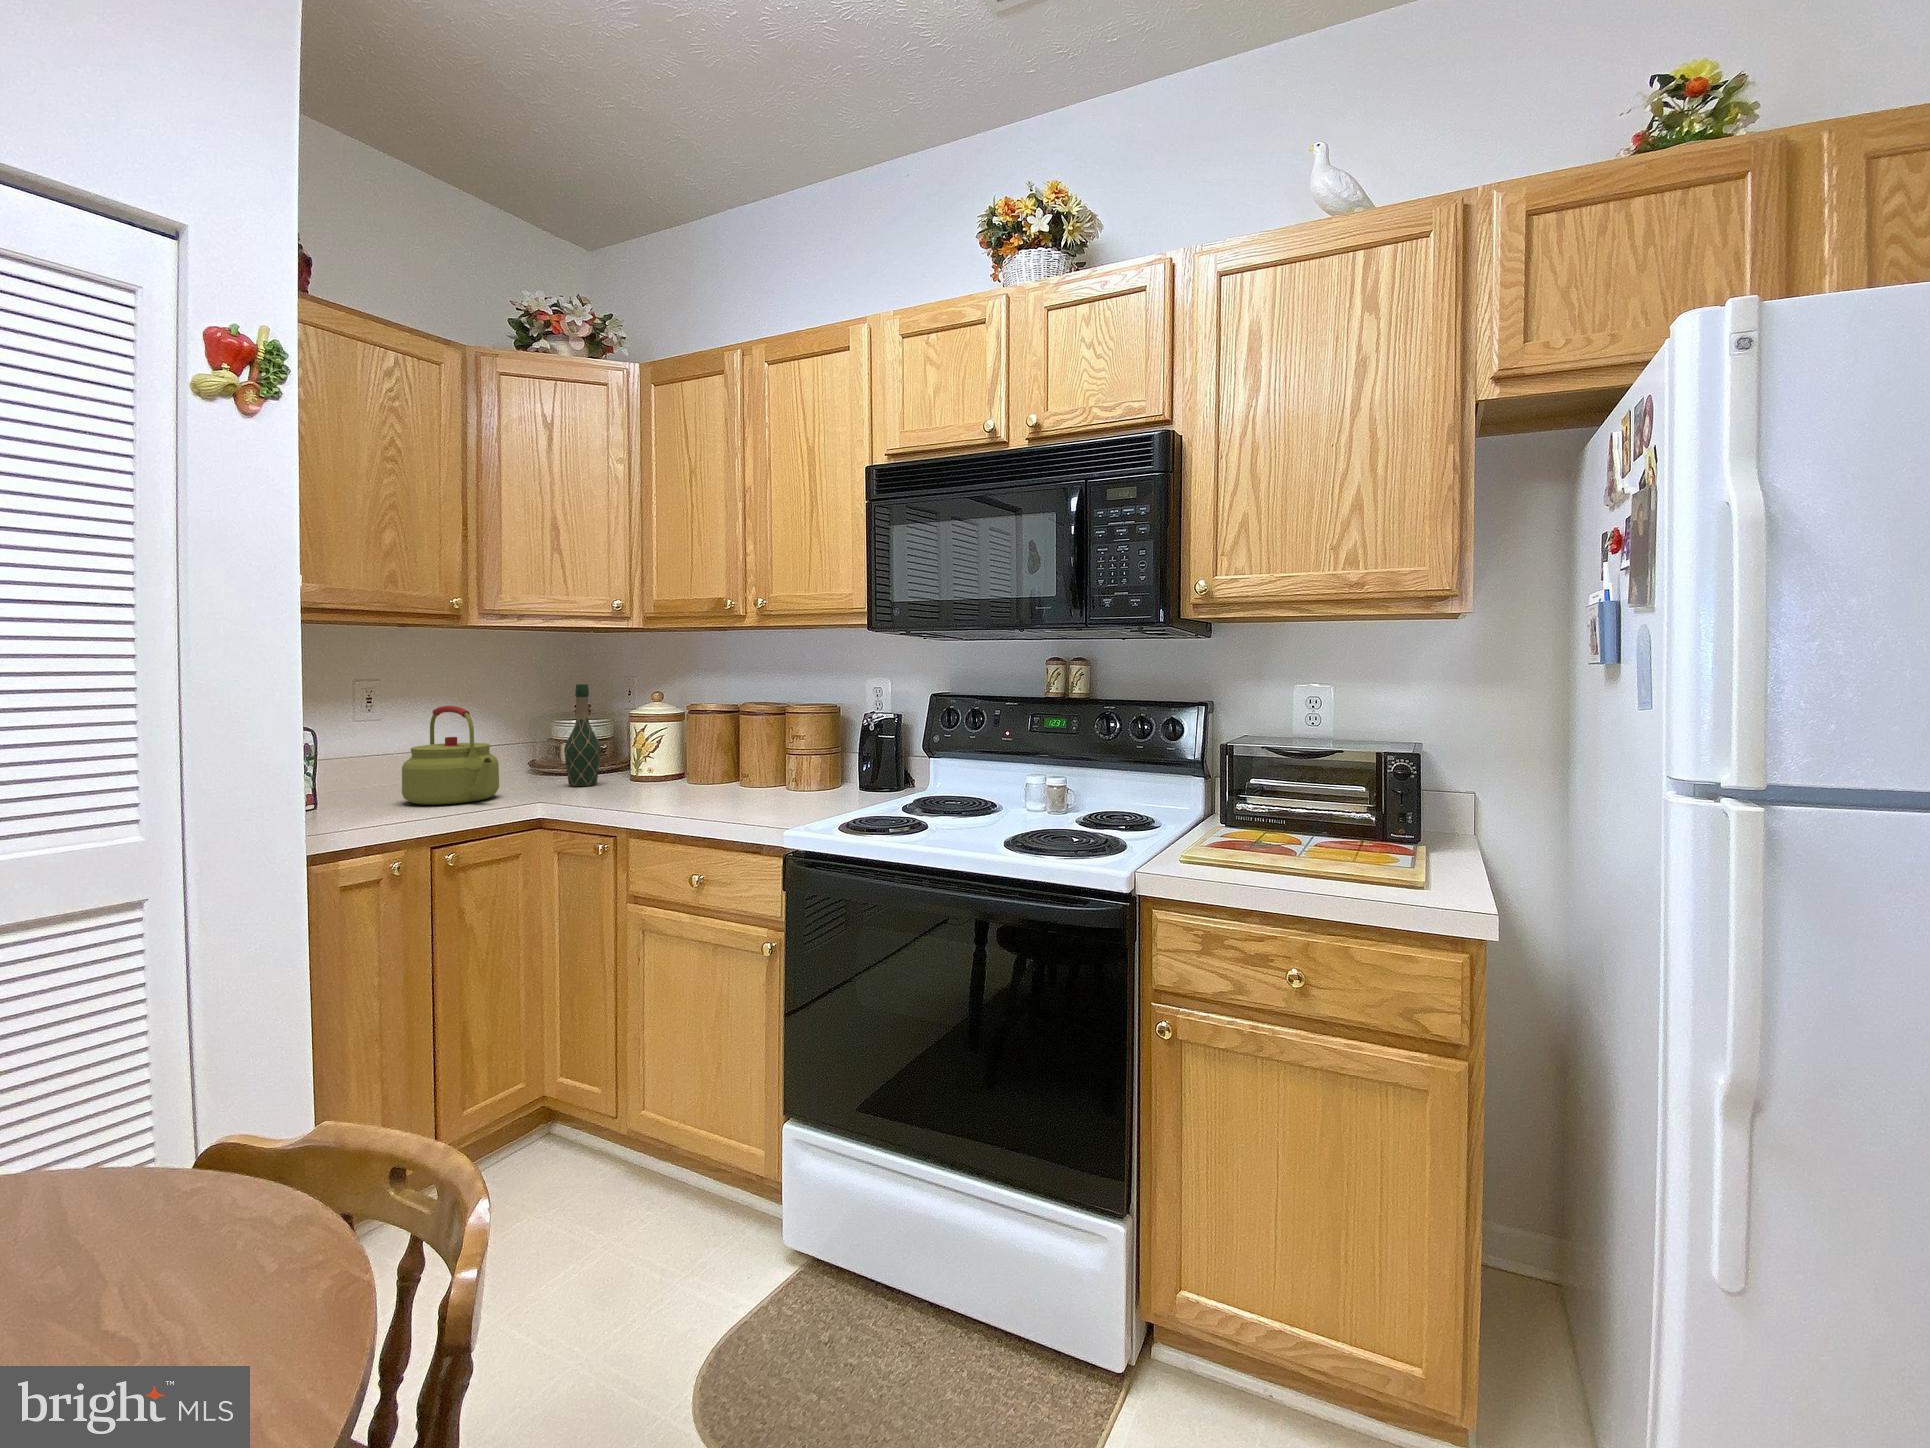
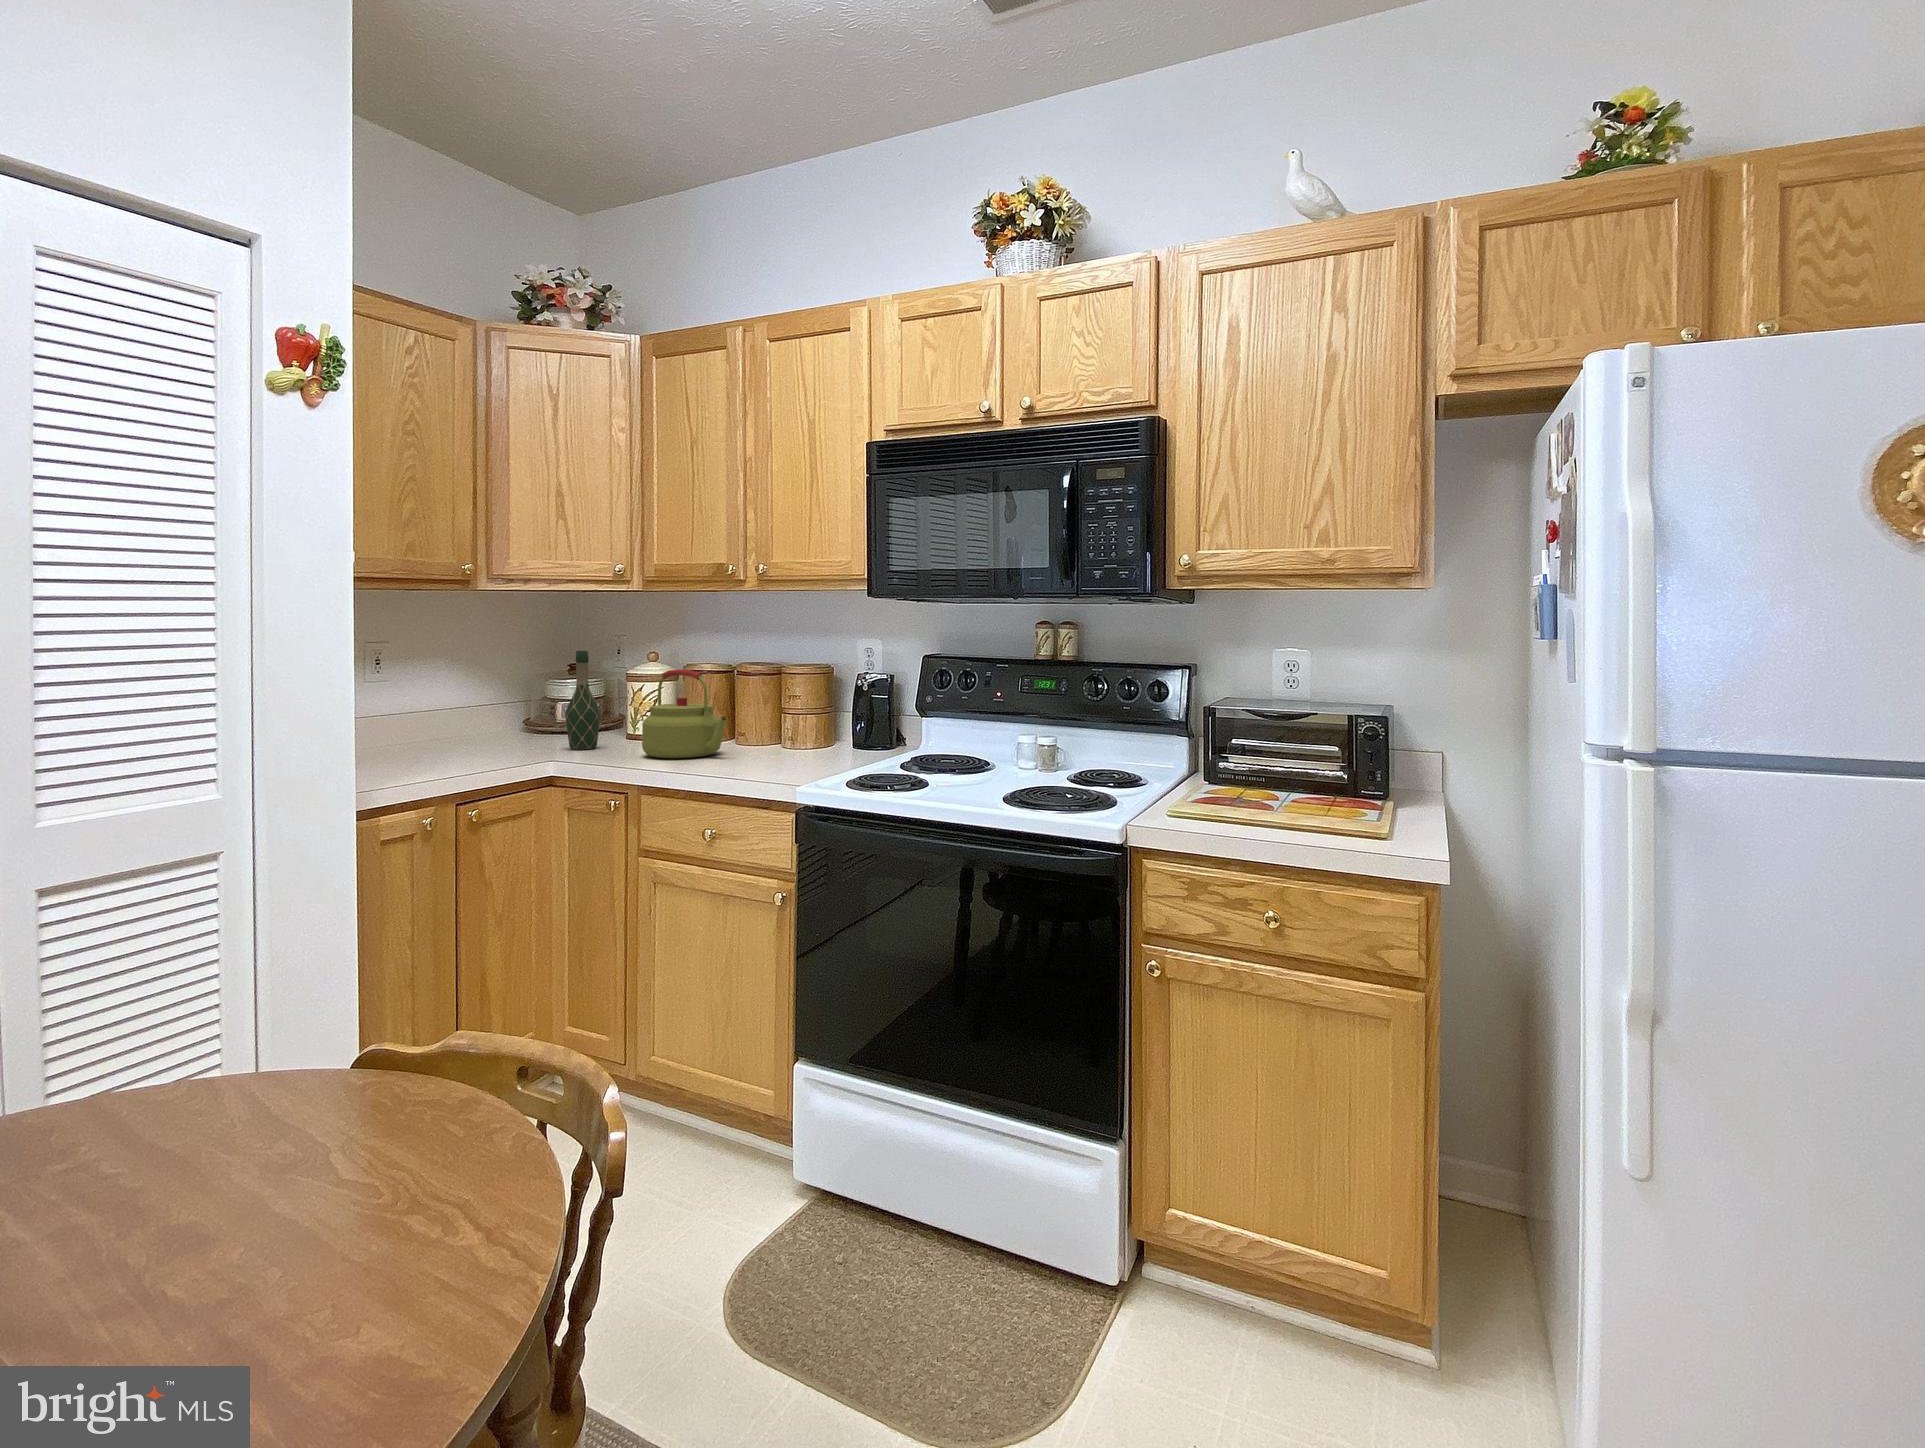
kettle: present [402,706,499,805] -> present [642,669,727,758]

